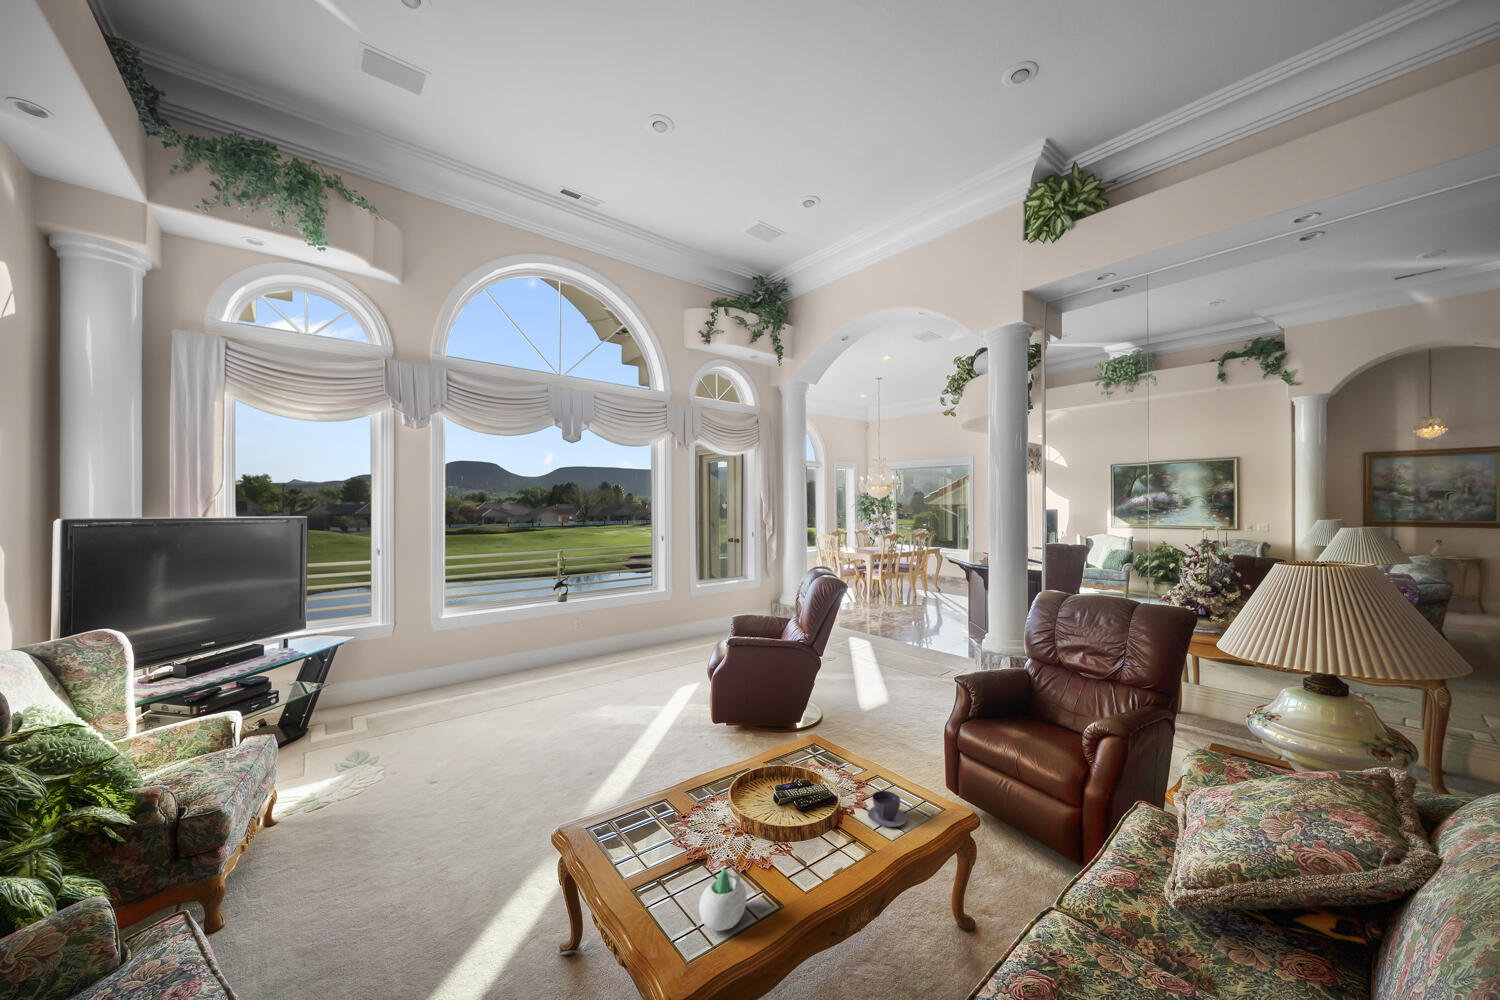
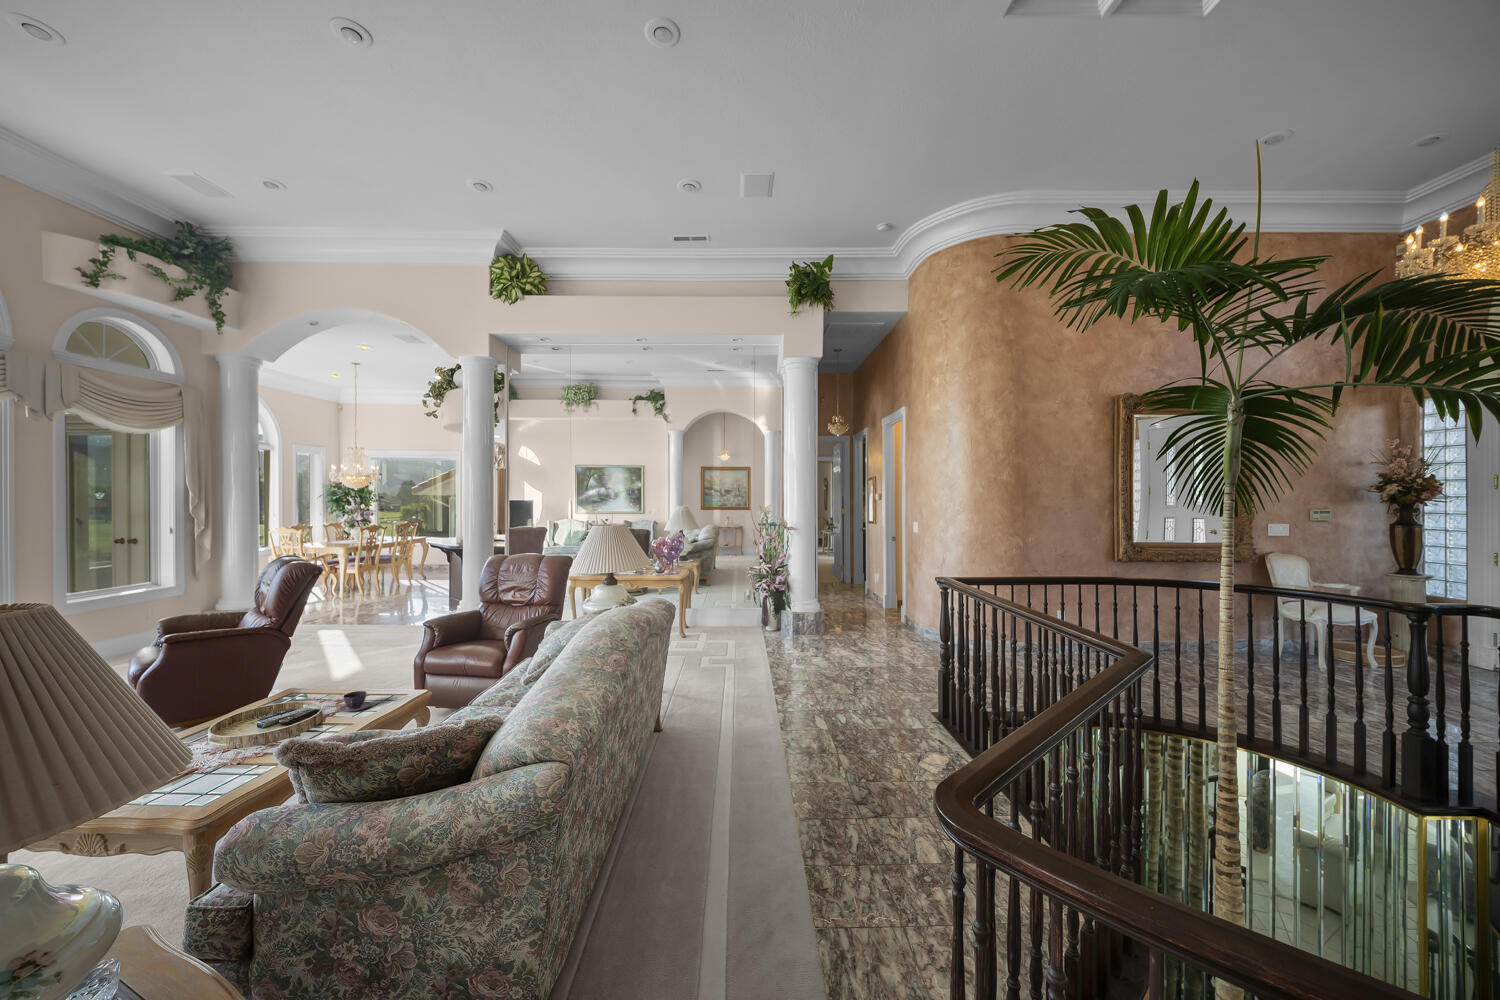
succulent planter: present [699,867,747,931] -> none [187,750,234,790]

